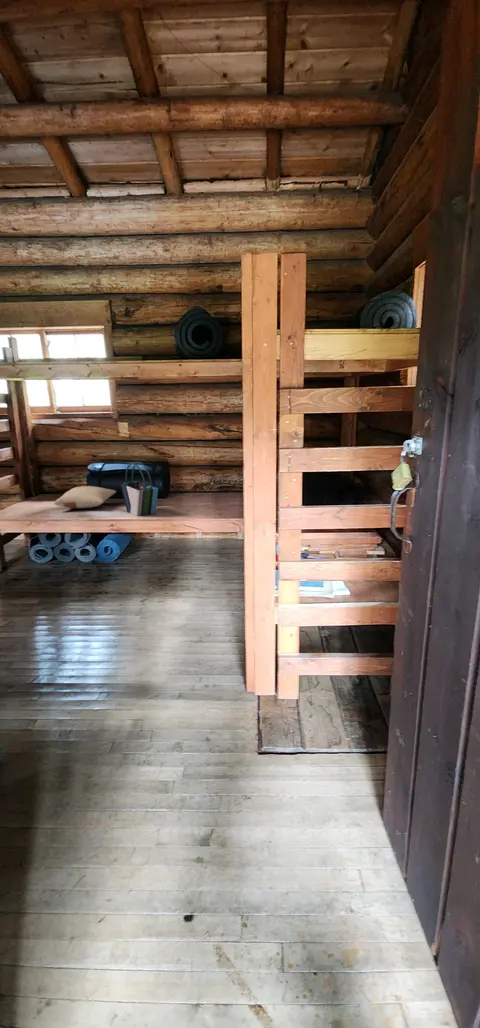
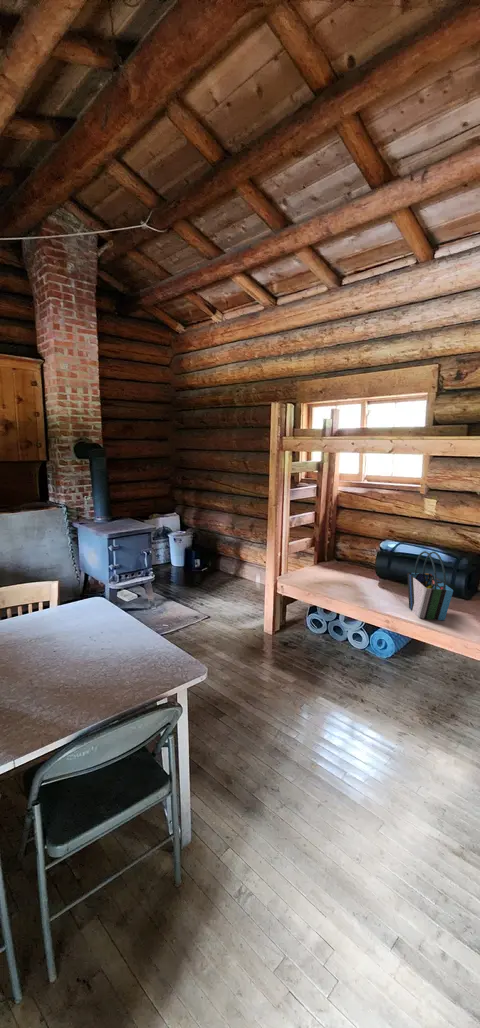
pillow: present [54,486,116,509] -> none [331,565,404,592]

